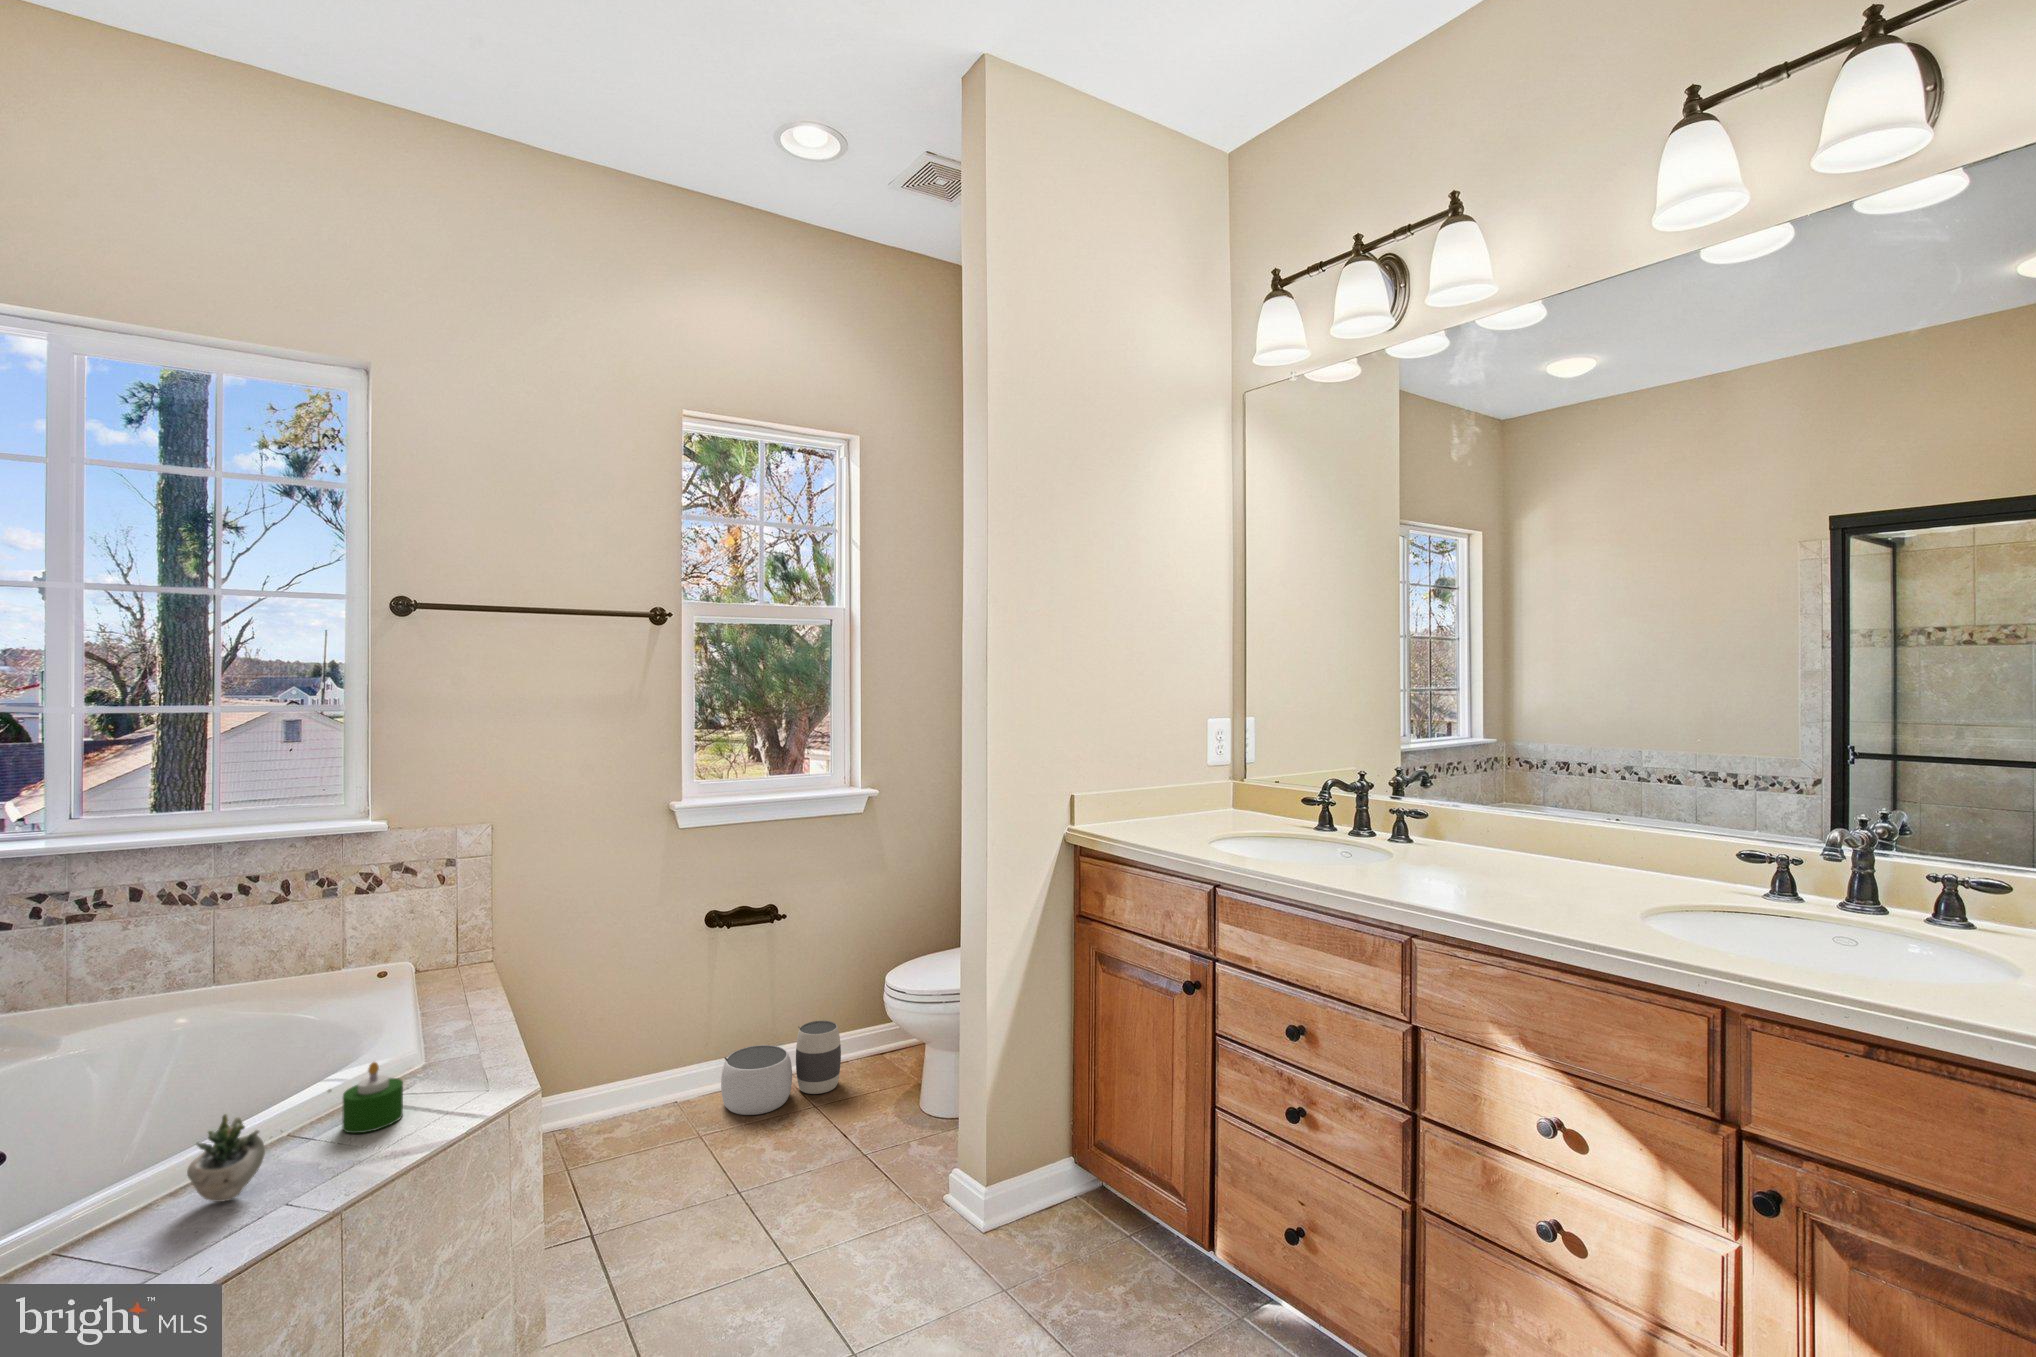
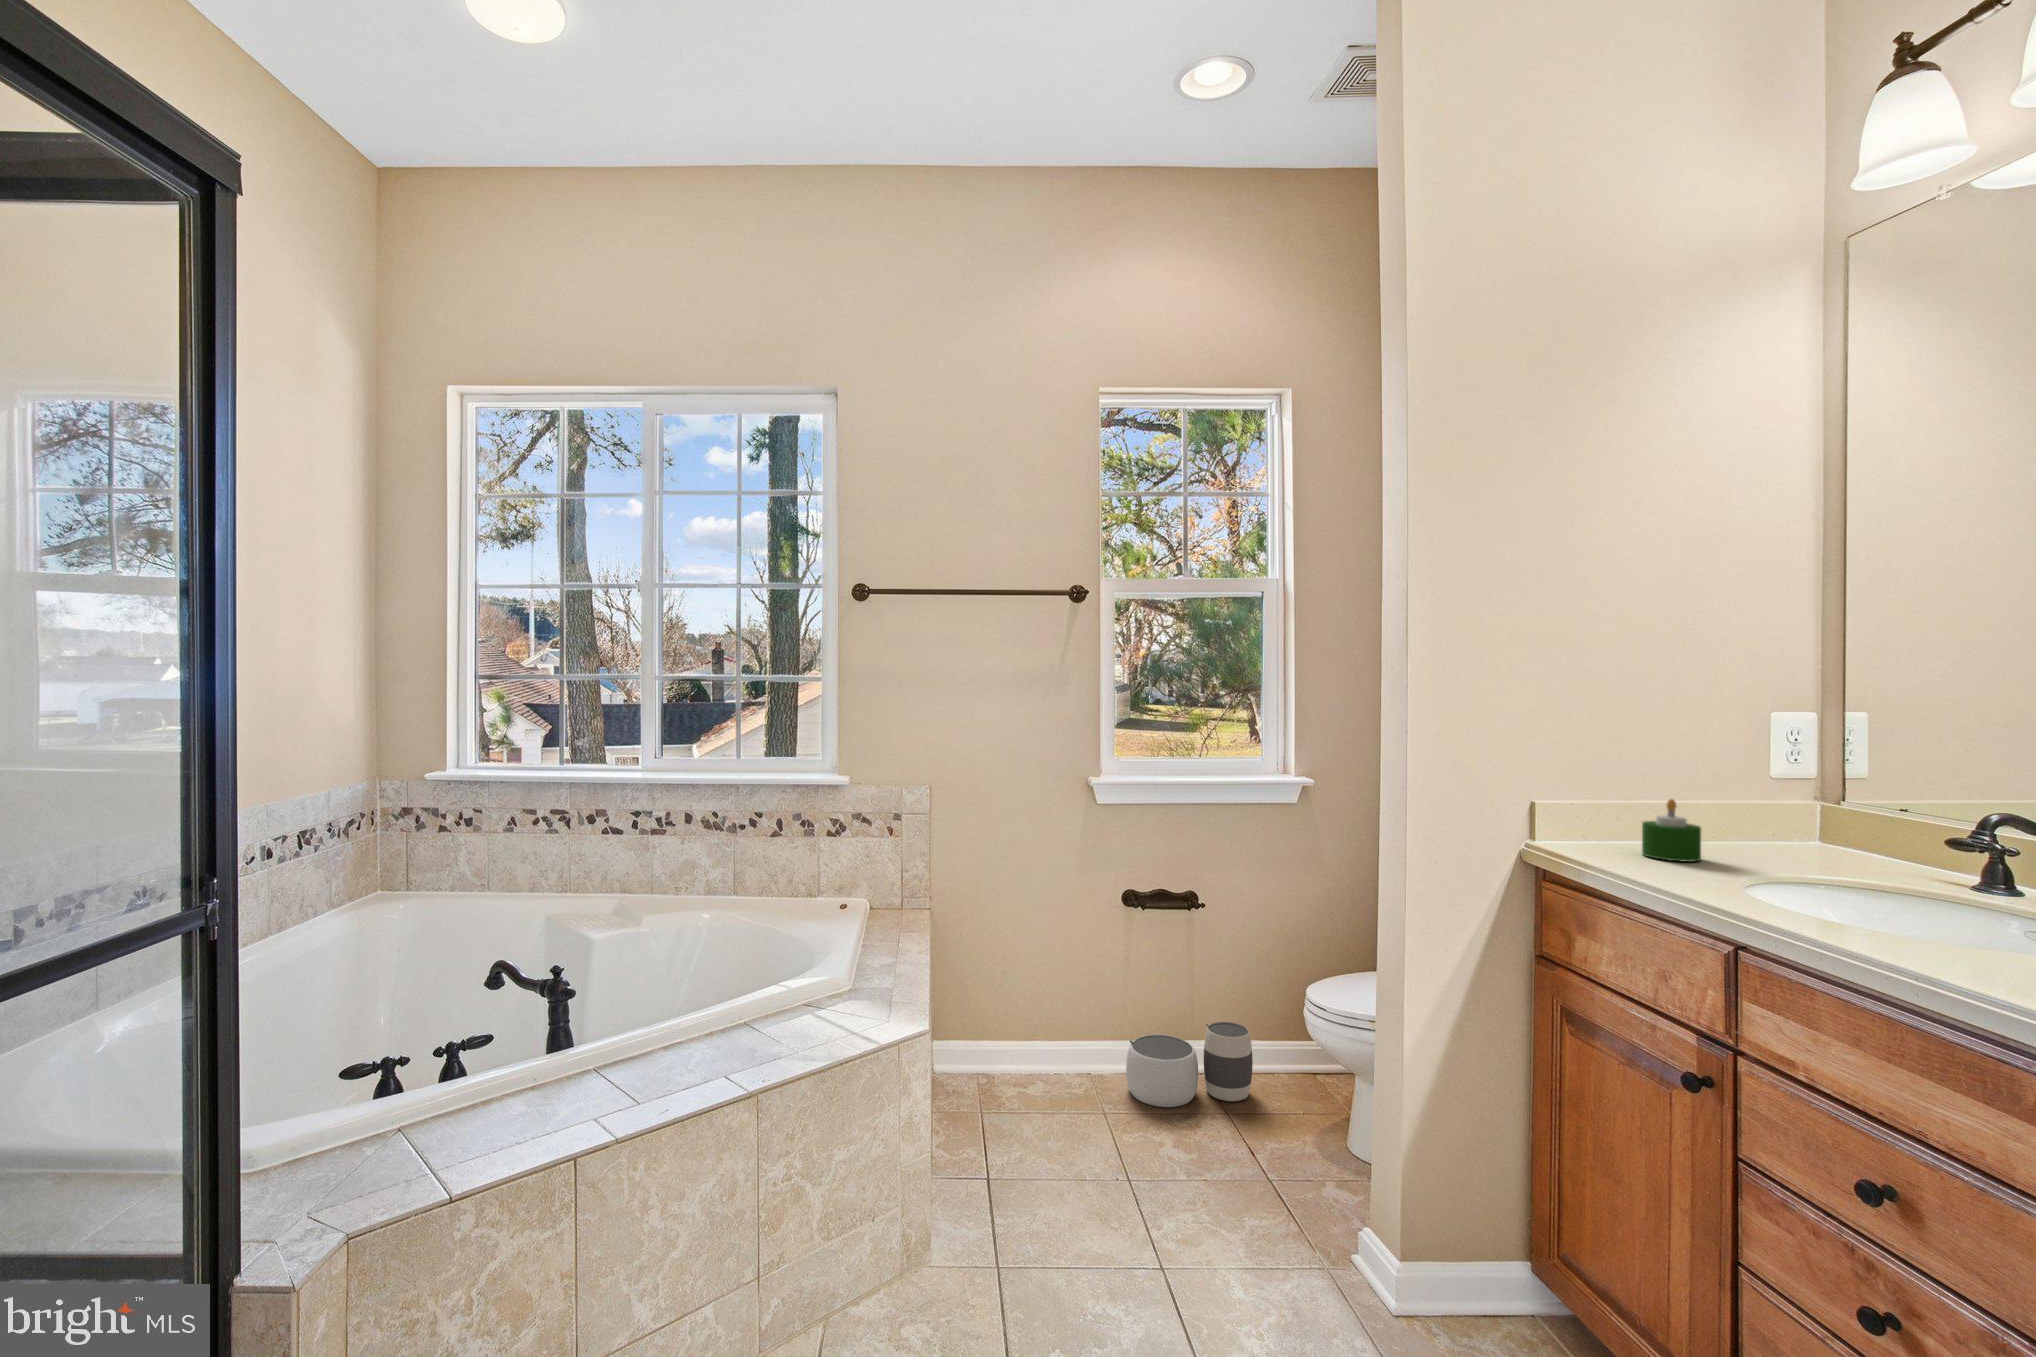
candle: present [342,1062,403,1133] -> present [1642,799,1701,862]
succulent plant: present [187,1089,331,1202] -> none [664,996,757,1071]

